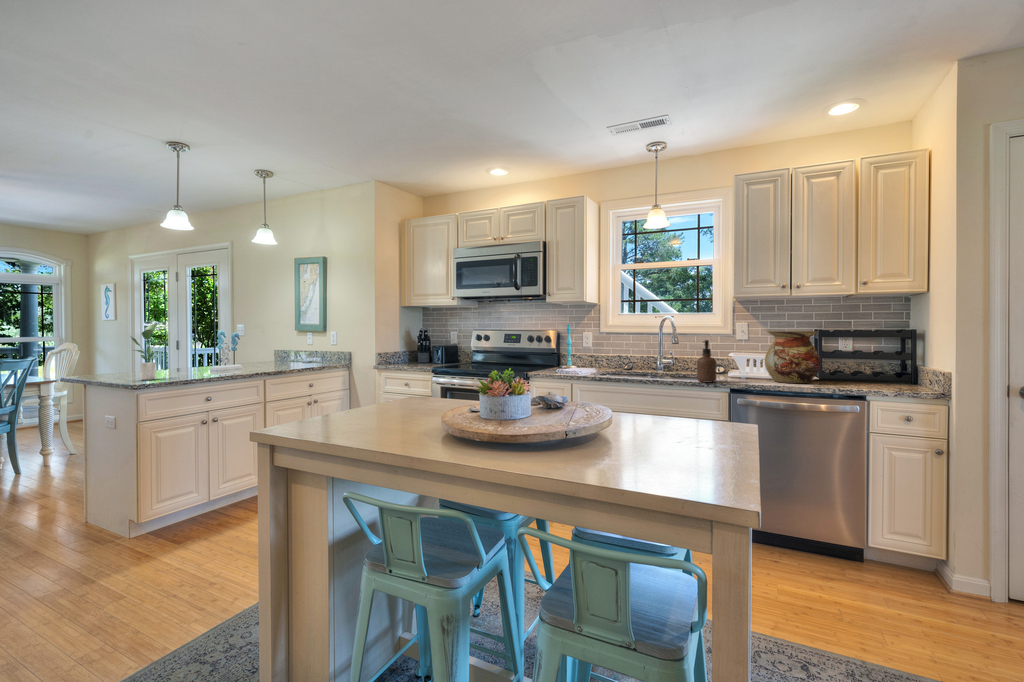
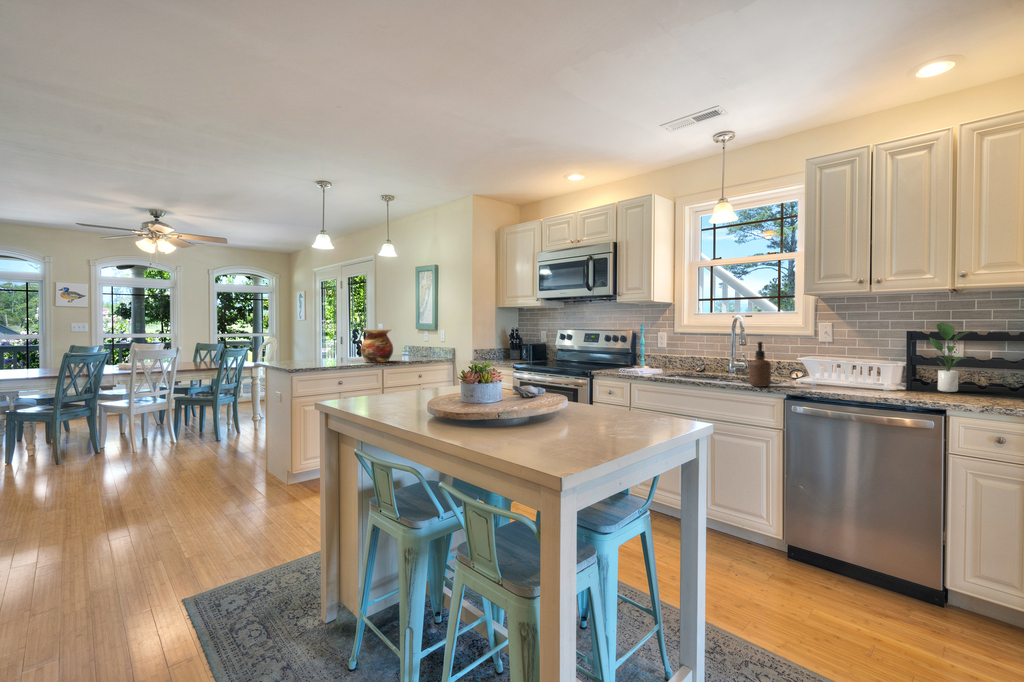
potted plant: present [131,323,163,380] -> present [930,322,971,392]
vase: present [765,331,820,383] -> present [361,329,393,363]

